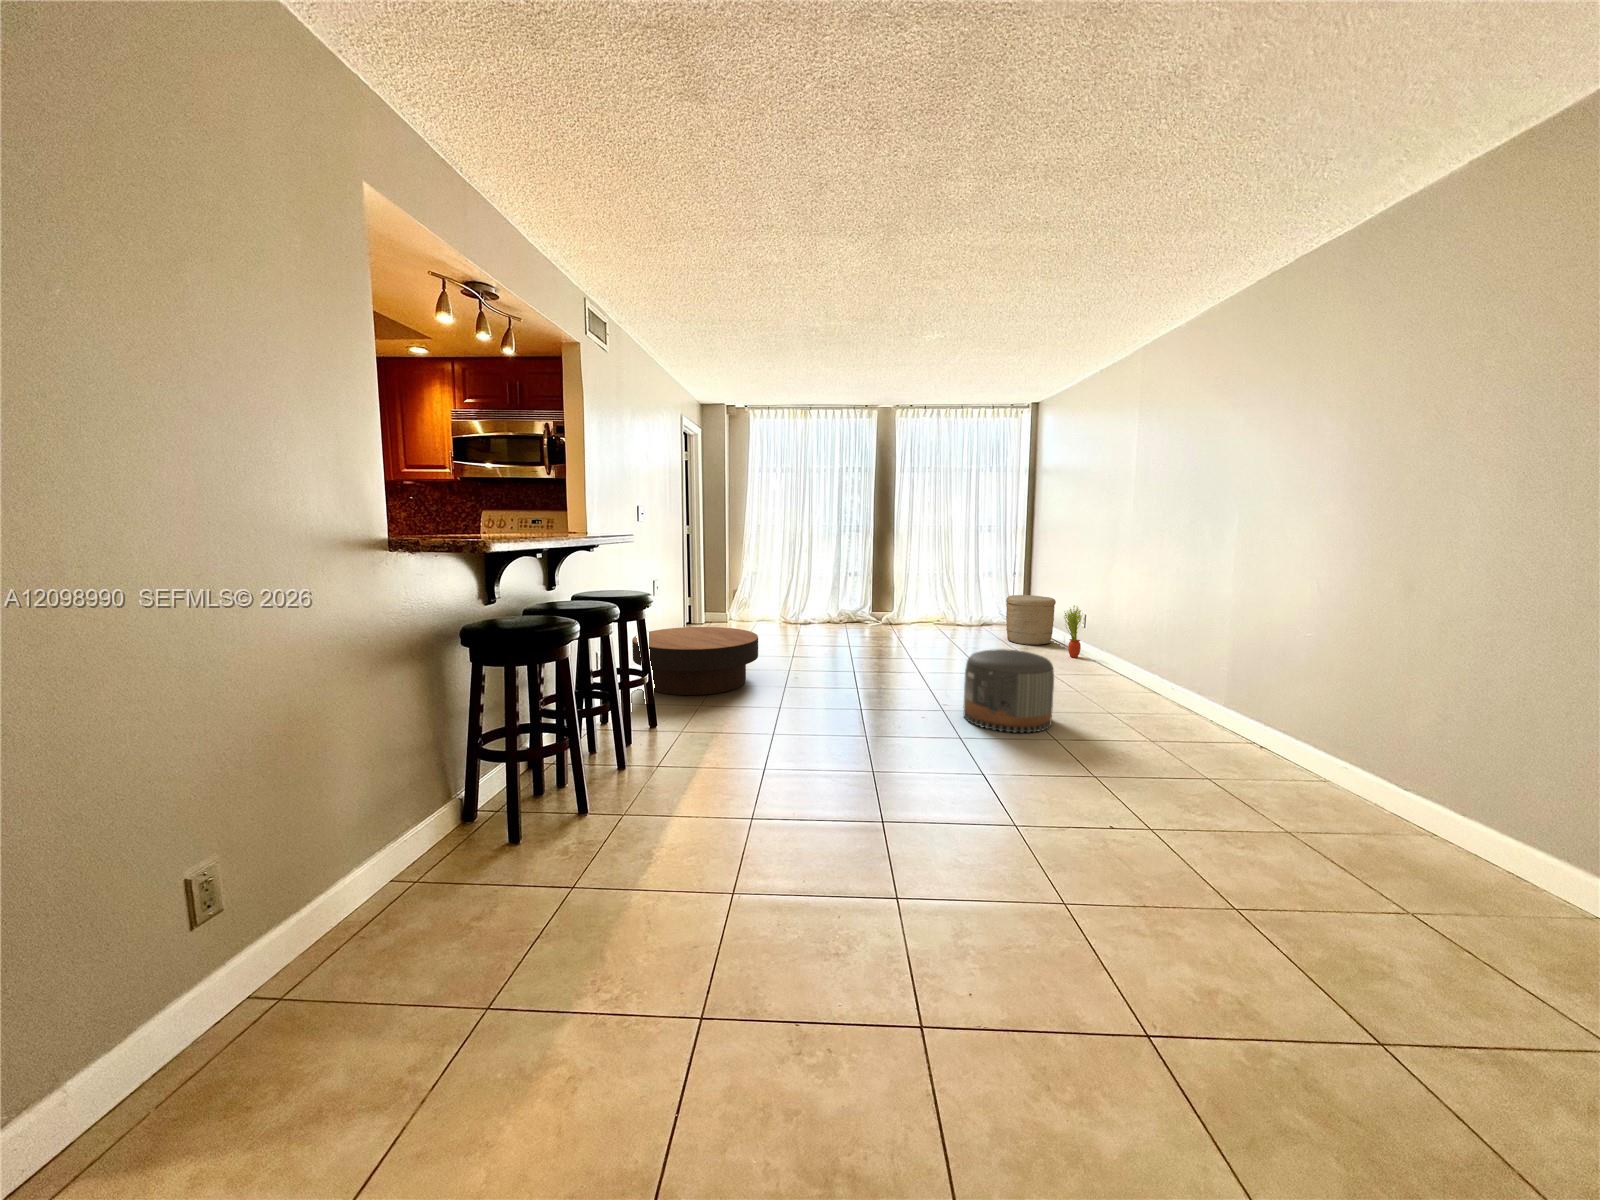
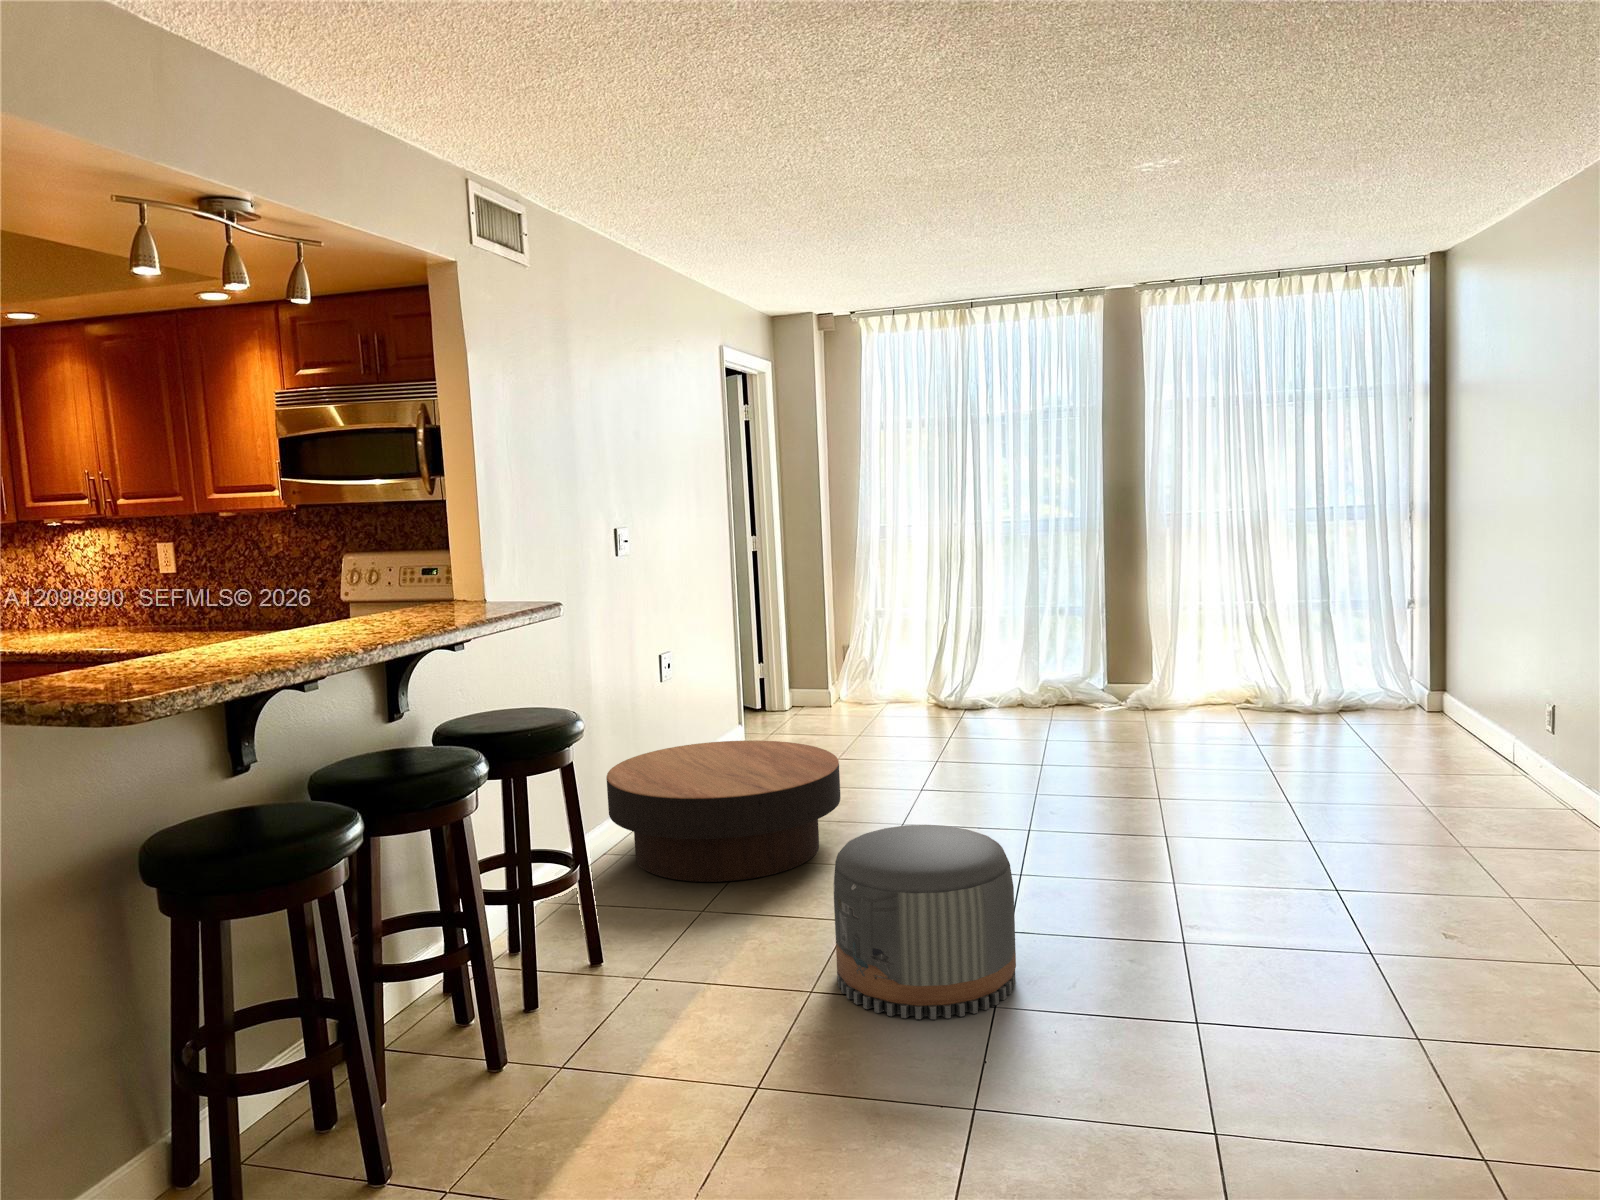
woven basket: present [1006,595,1056,645] -> none [1380,654,1492,761]
potted plant: present [1064,605,1082,658] -> none [1502,682,1547,795]
pouf: present [964,649,1054,733] -> present [834,825,1016,1019]

